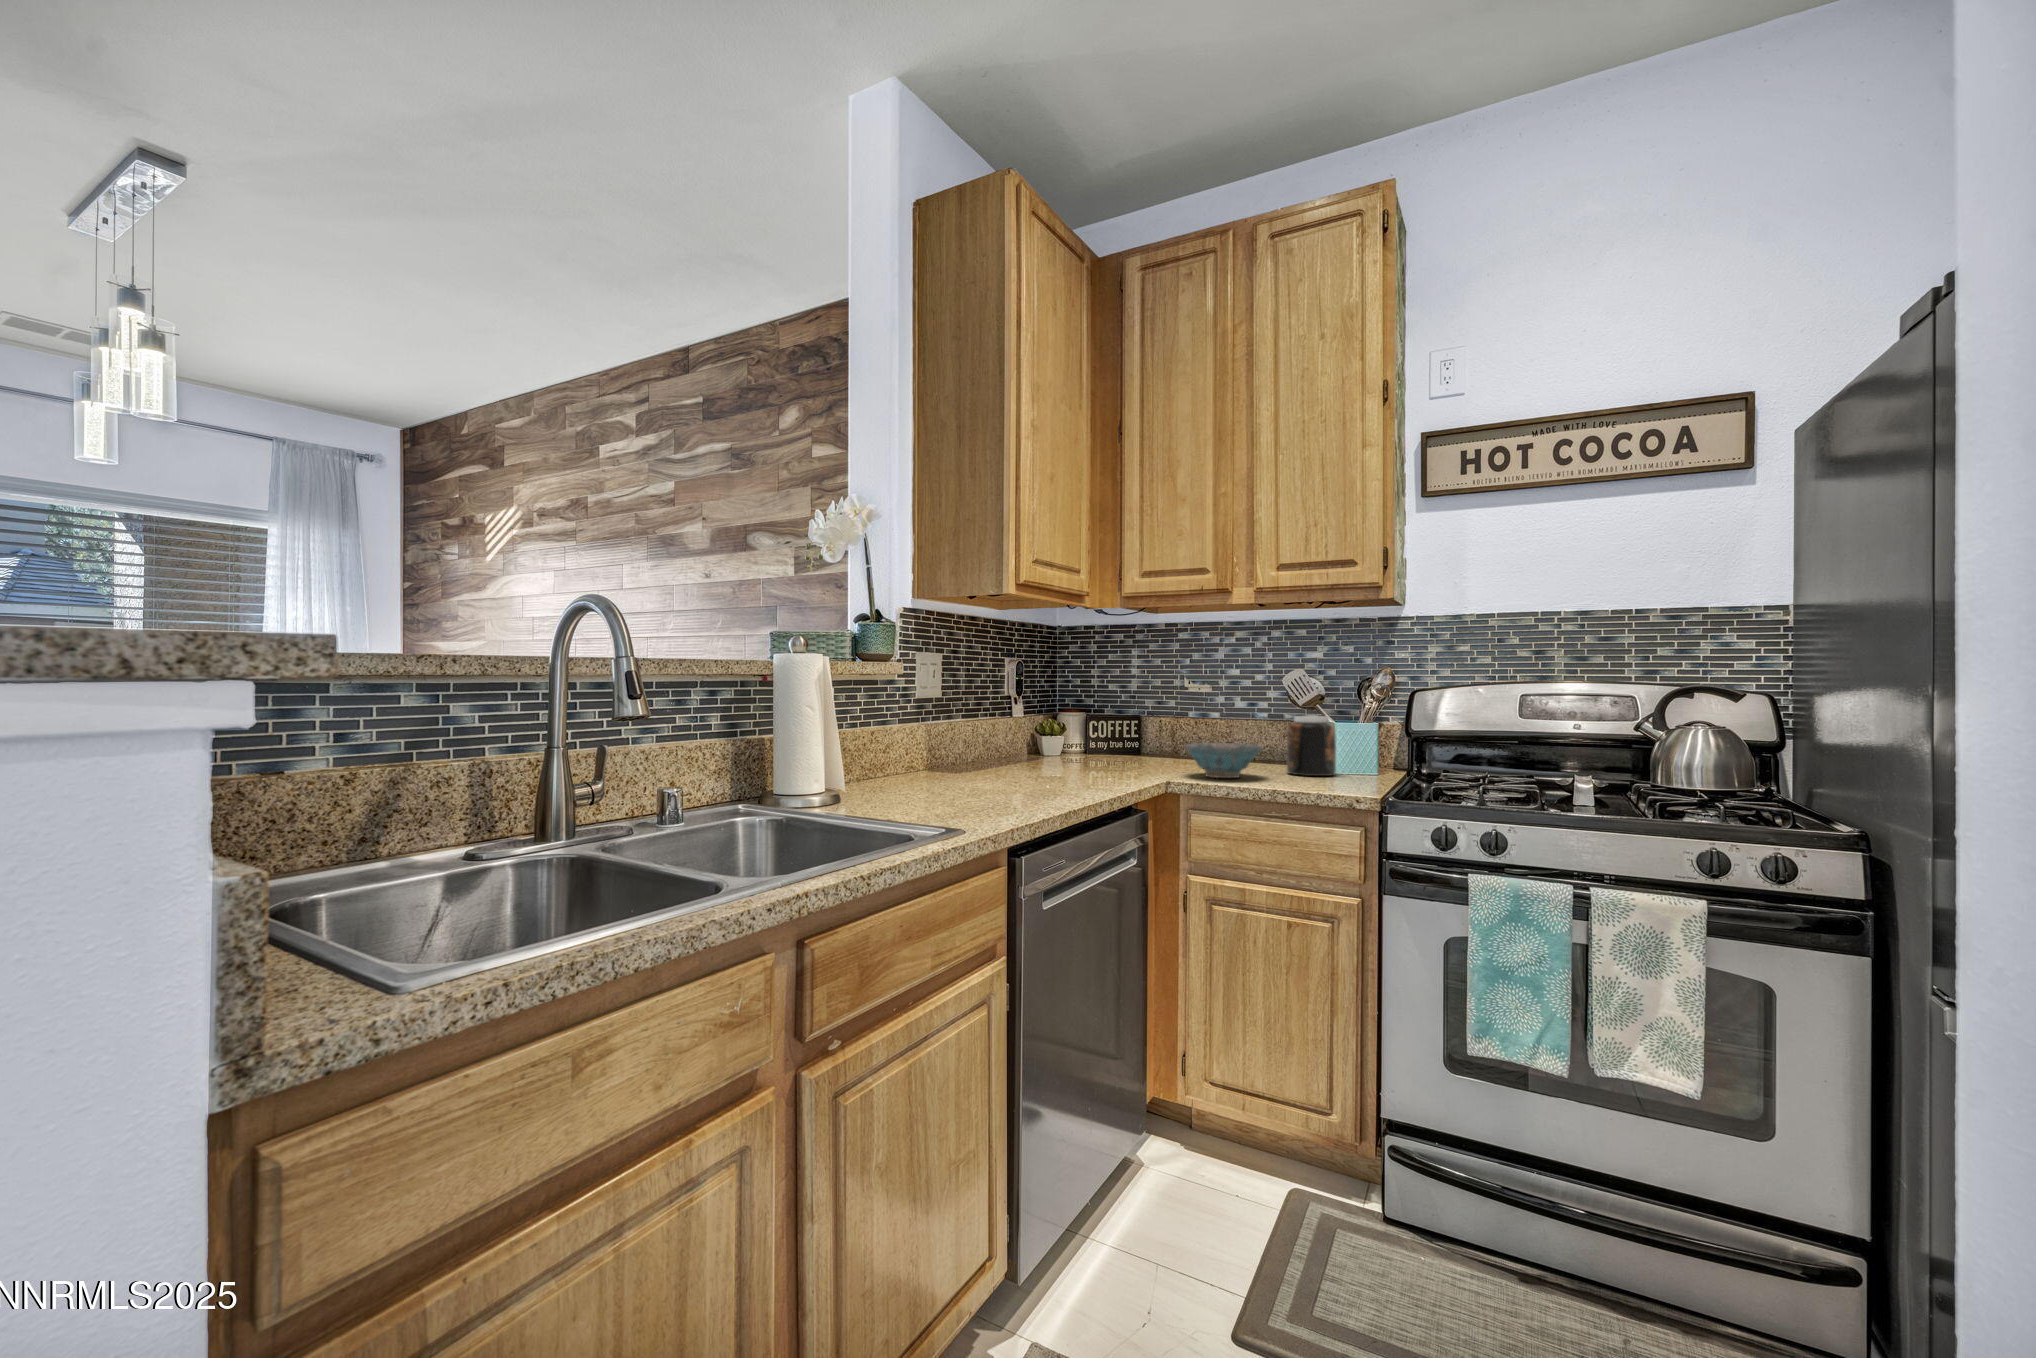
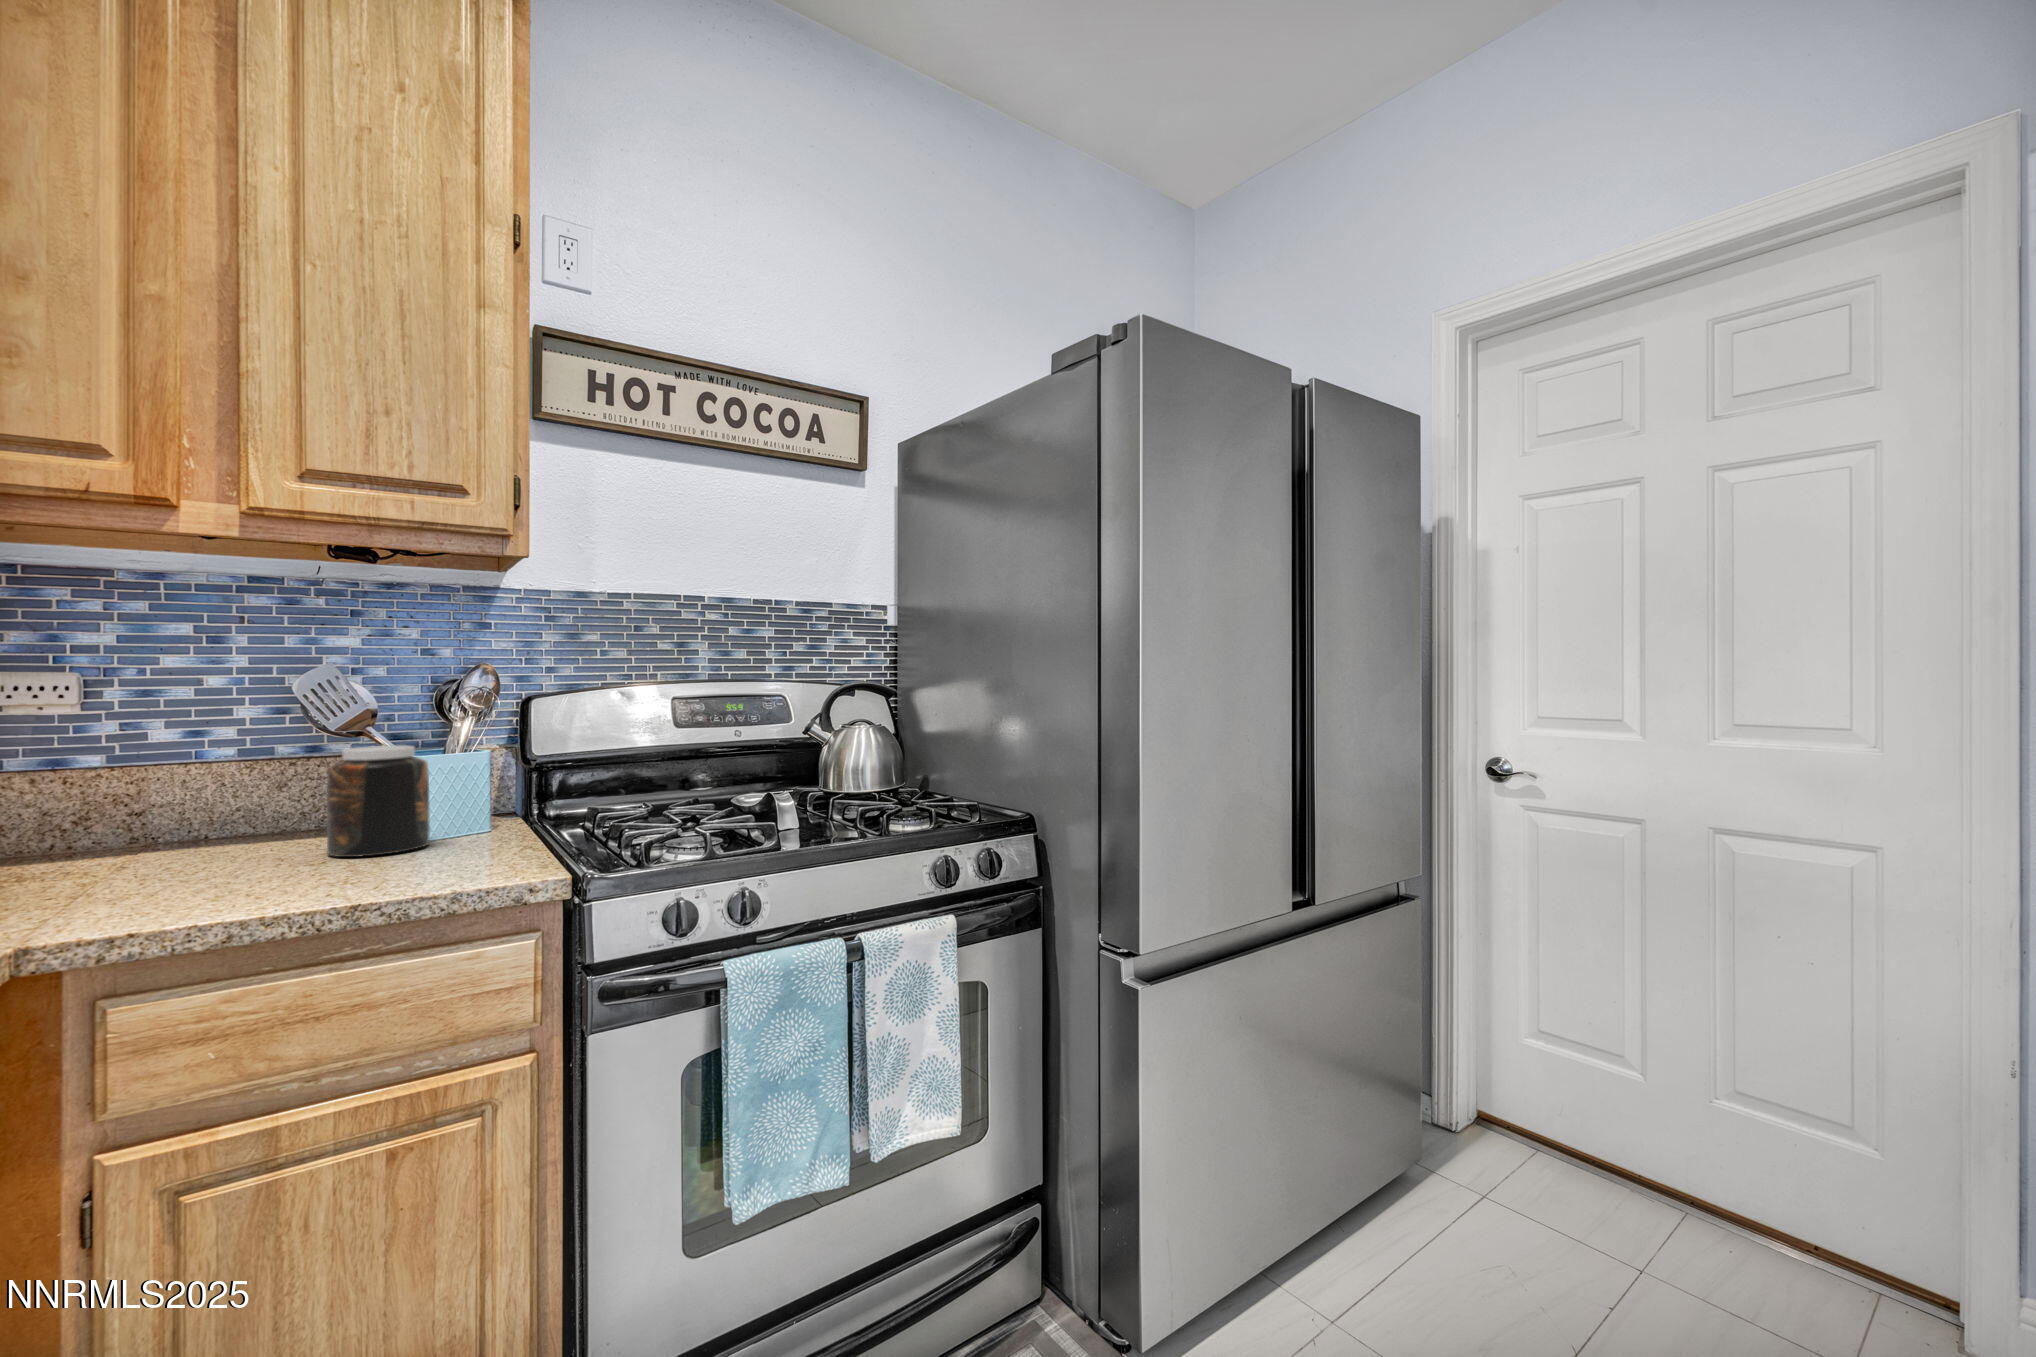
ceramic bowl: present [1184,743,1263,778] -> none [59,815,299,904]

